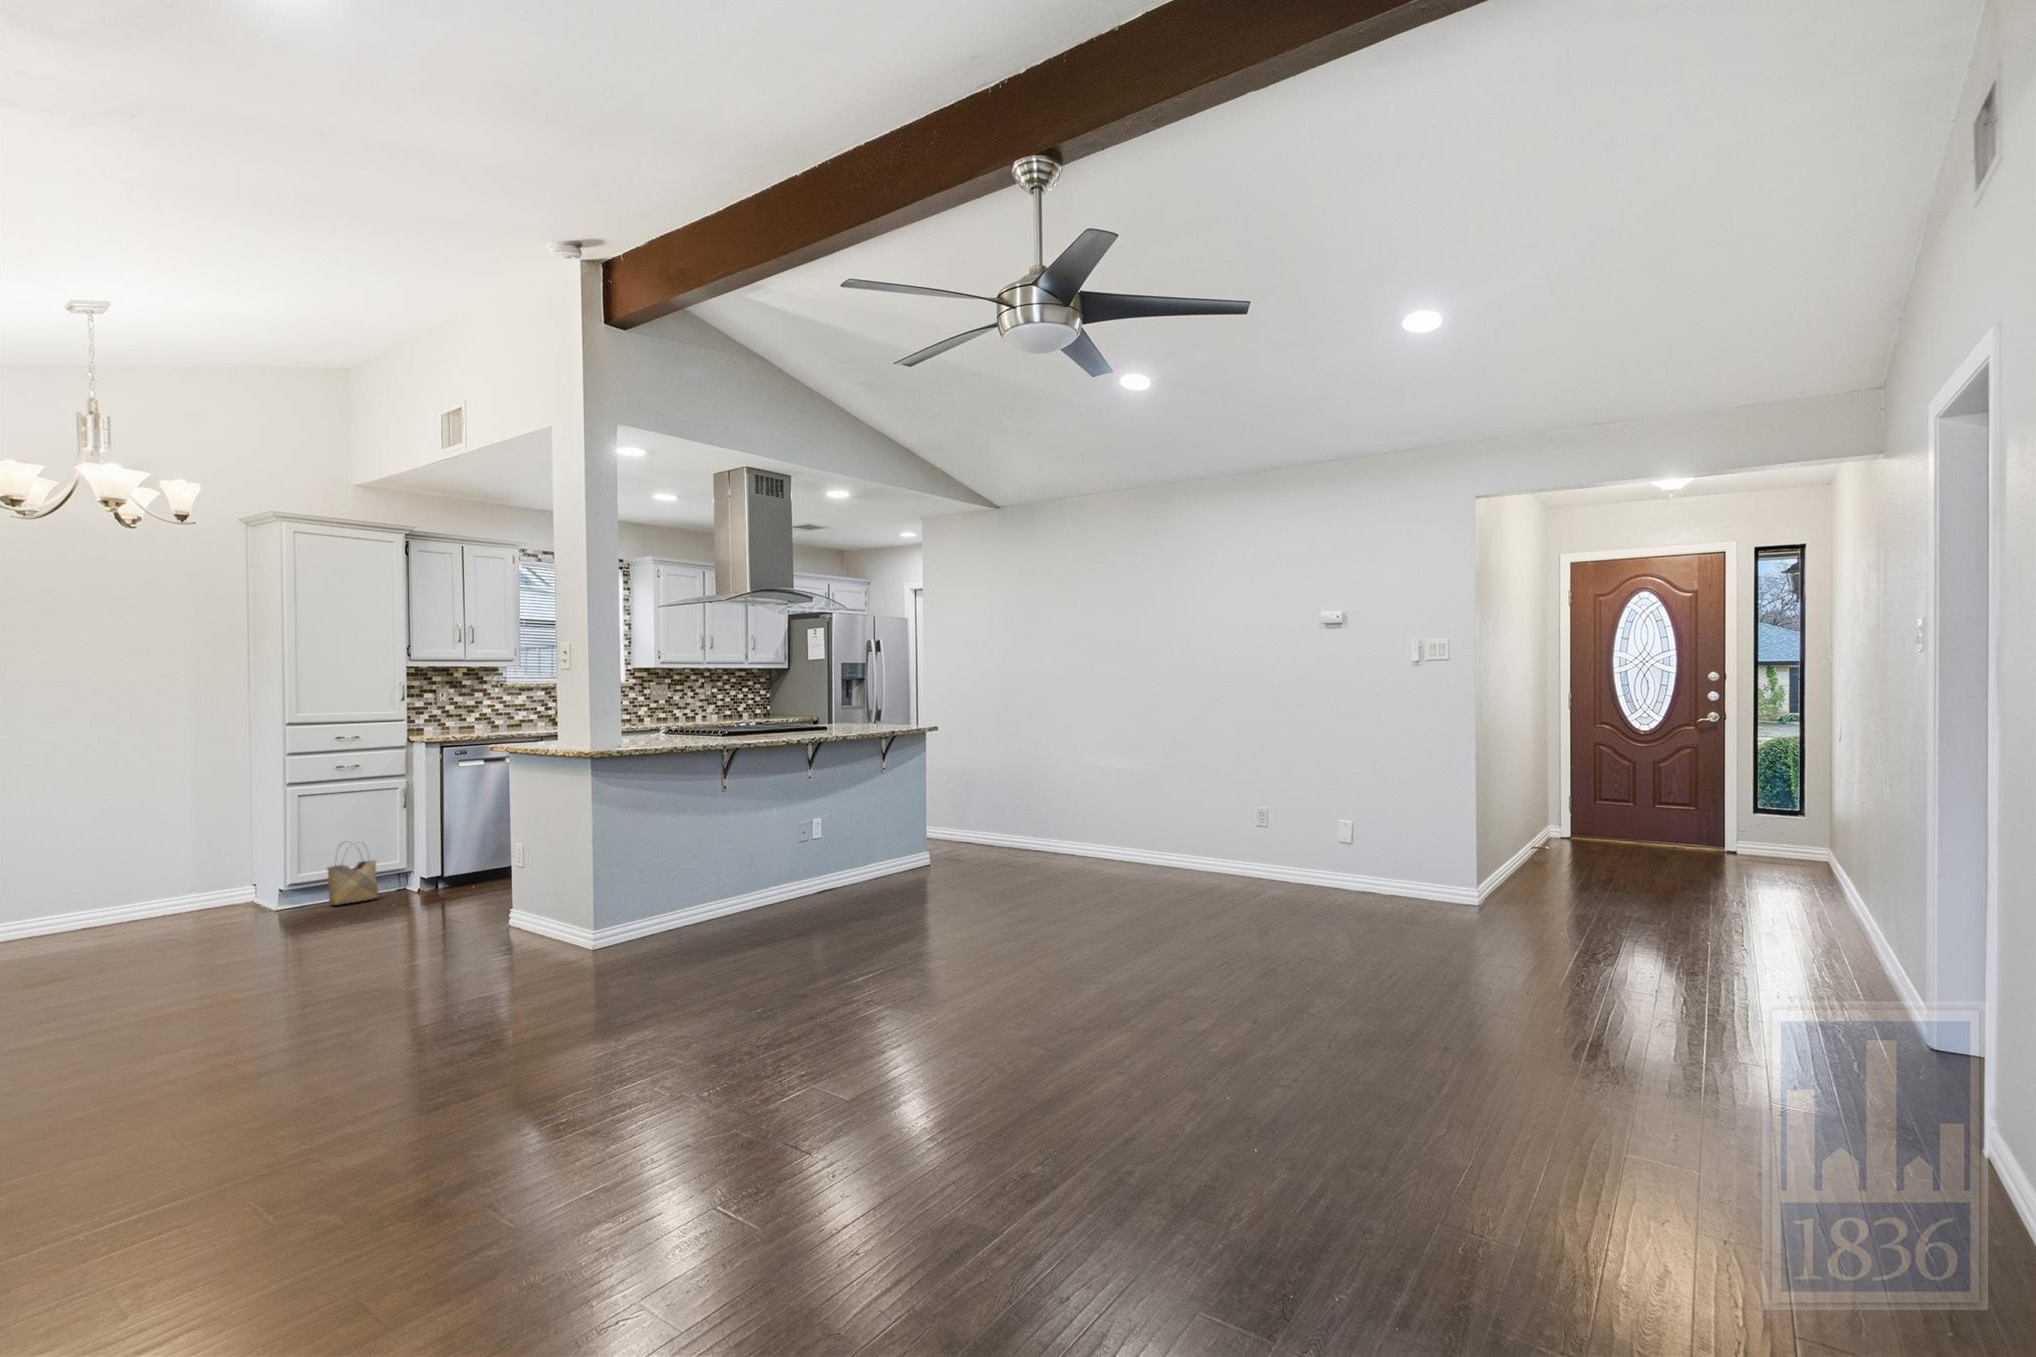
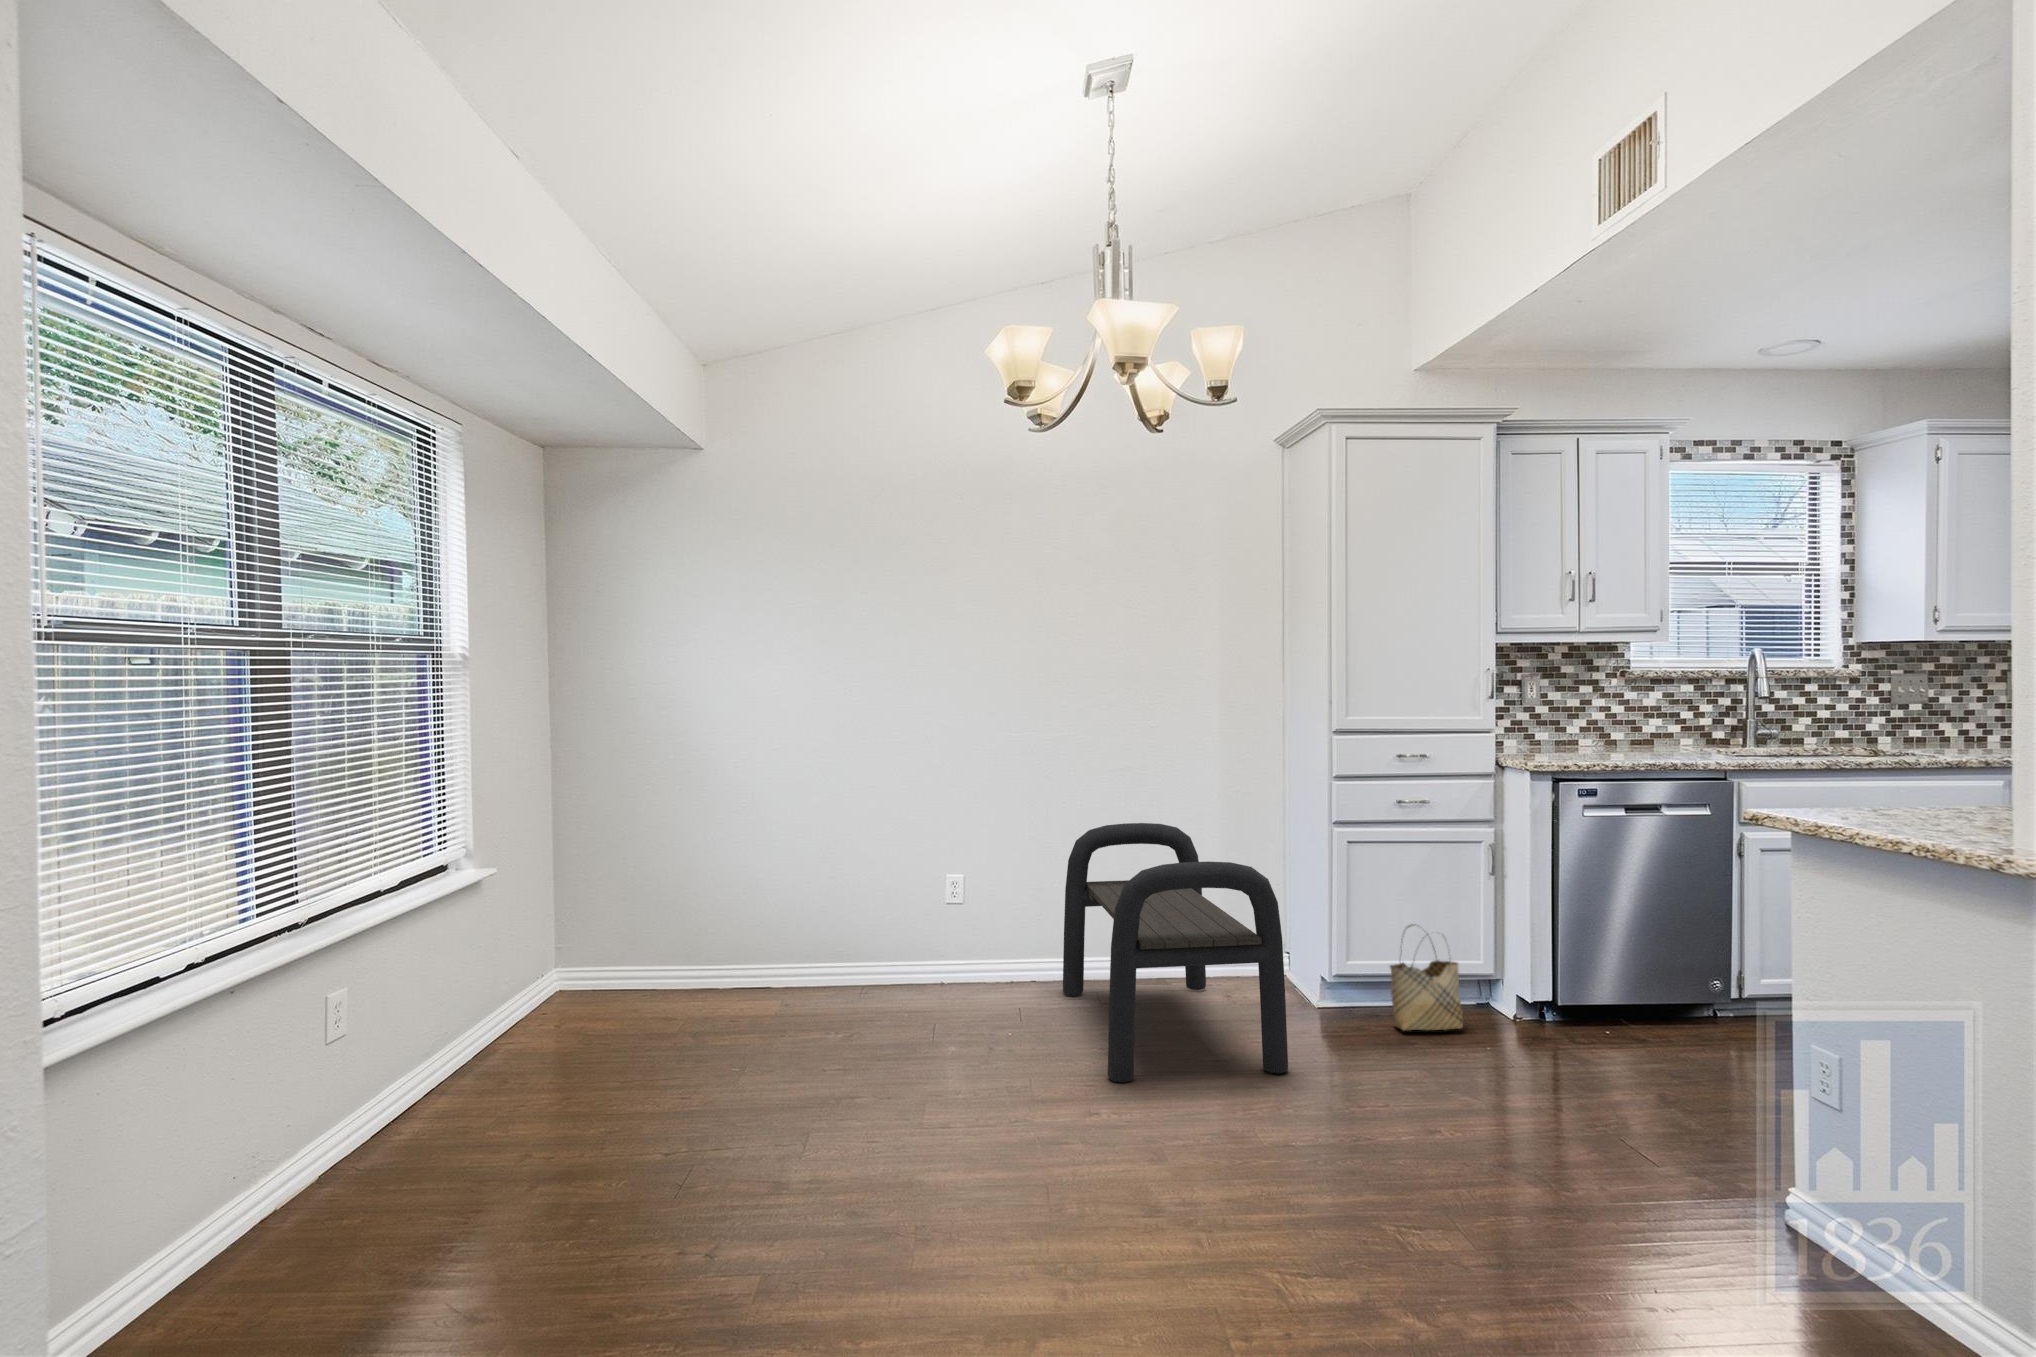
bench: none [37,798,243,961] -> present [1063,823,1288,1083]

